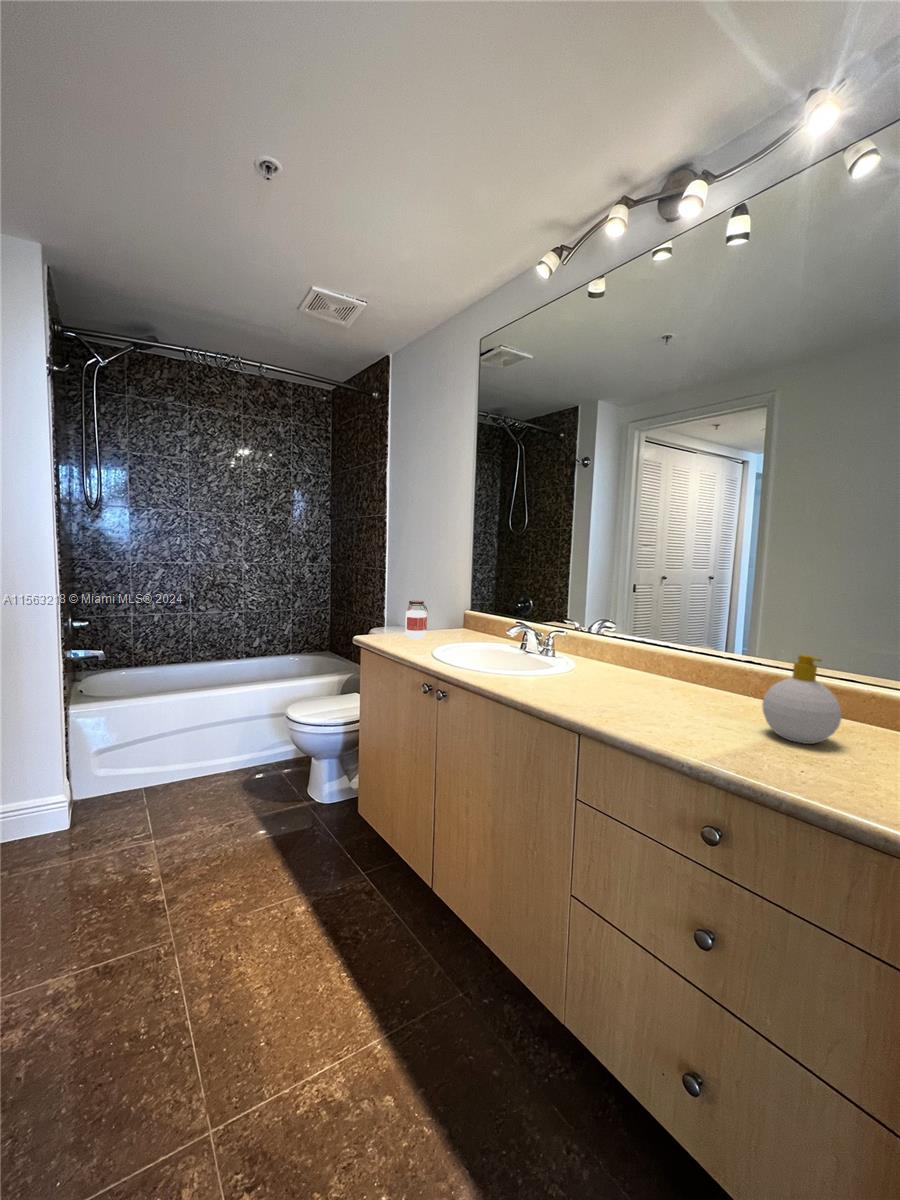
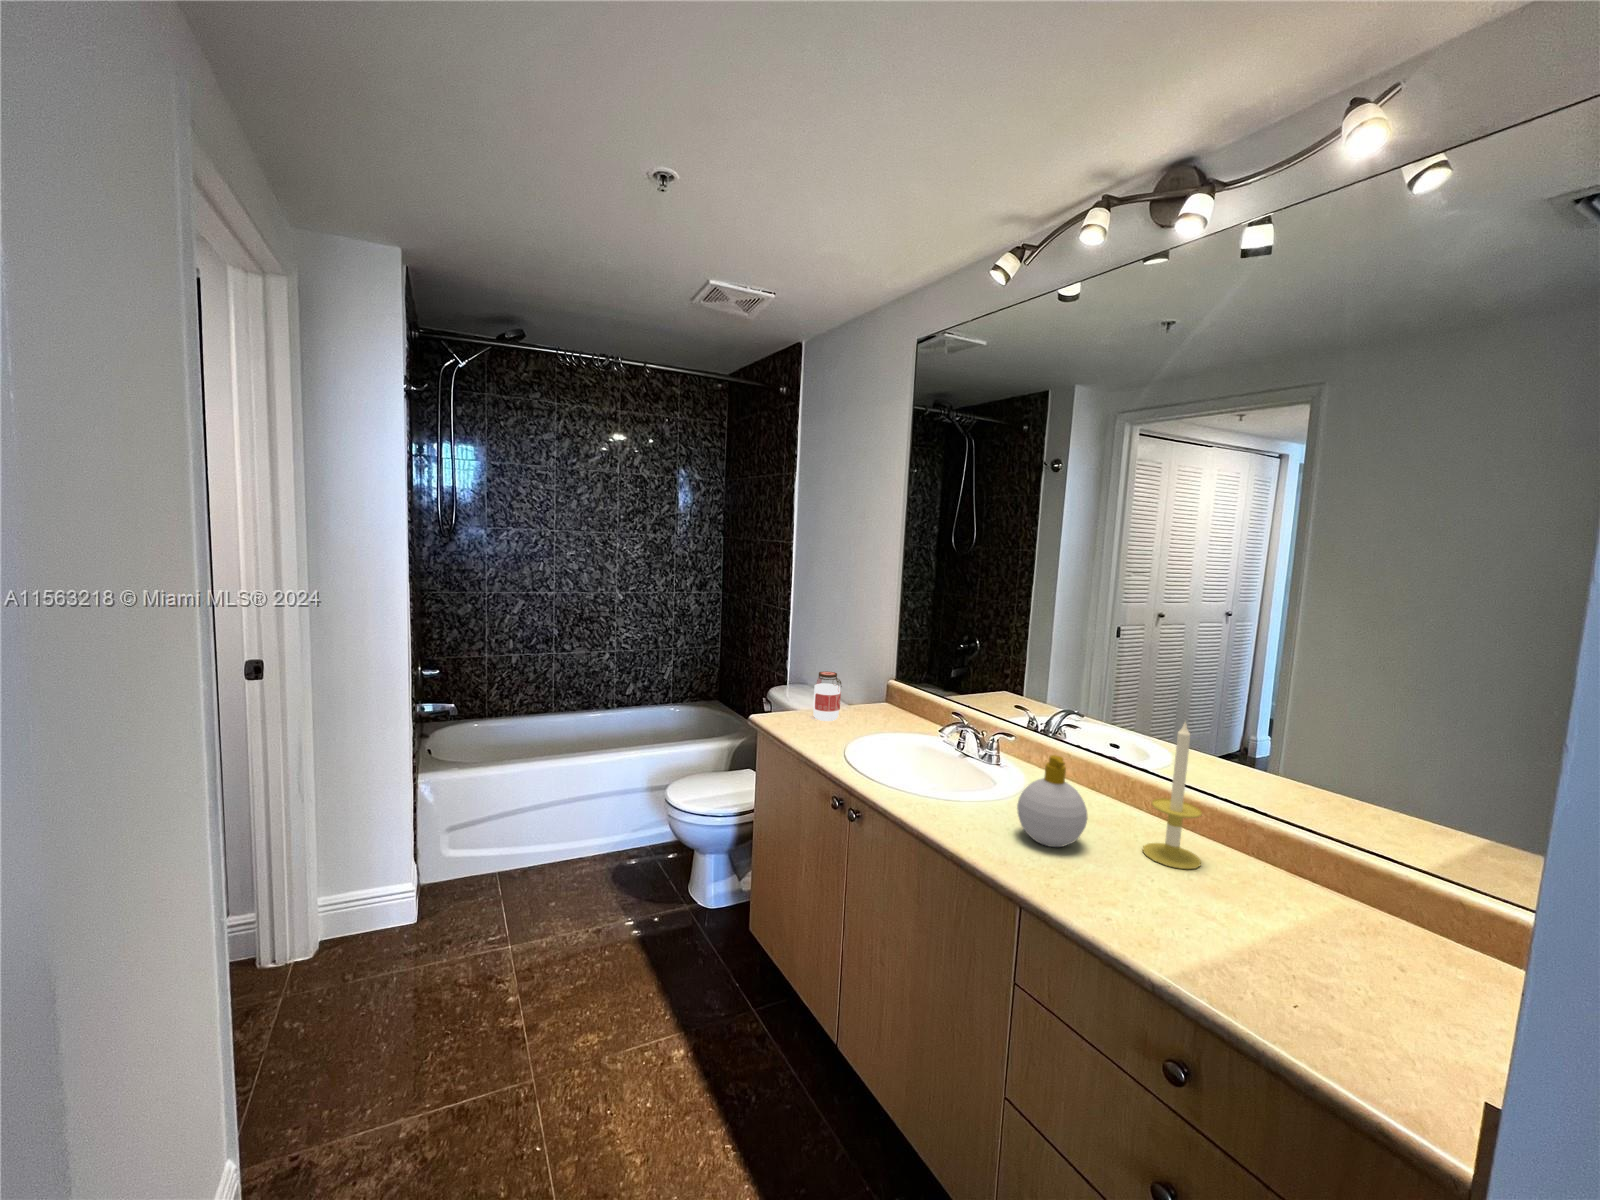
candle: none [667,595,711,709] -> present [1142,723,1202,869]
soap bottle: present [762,654,842,744] -> present [1017,755,1088,847]

